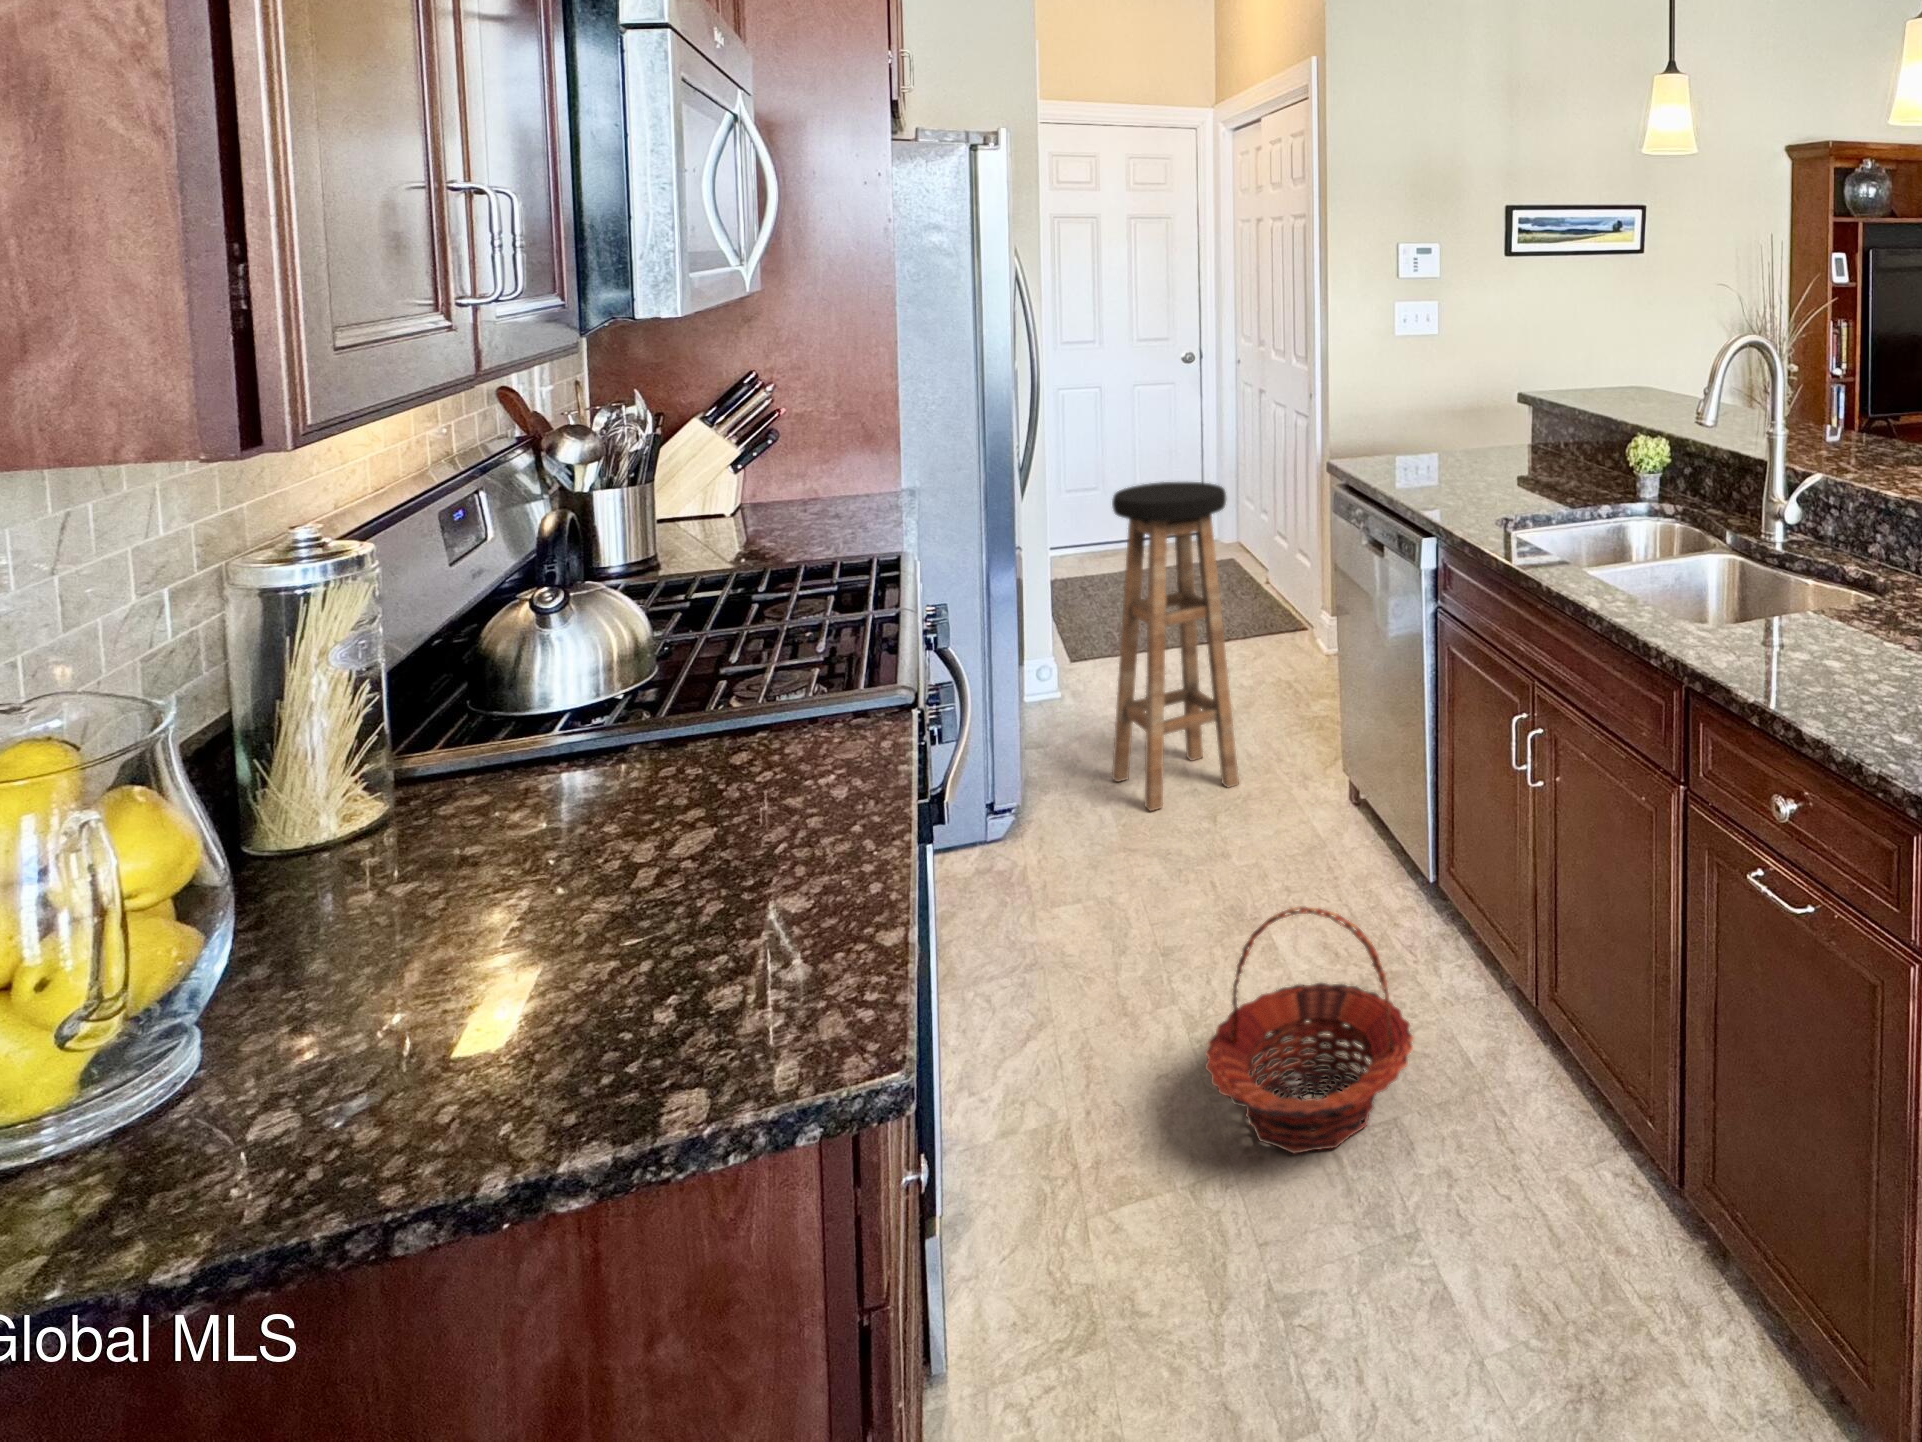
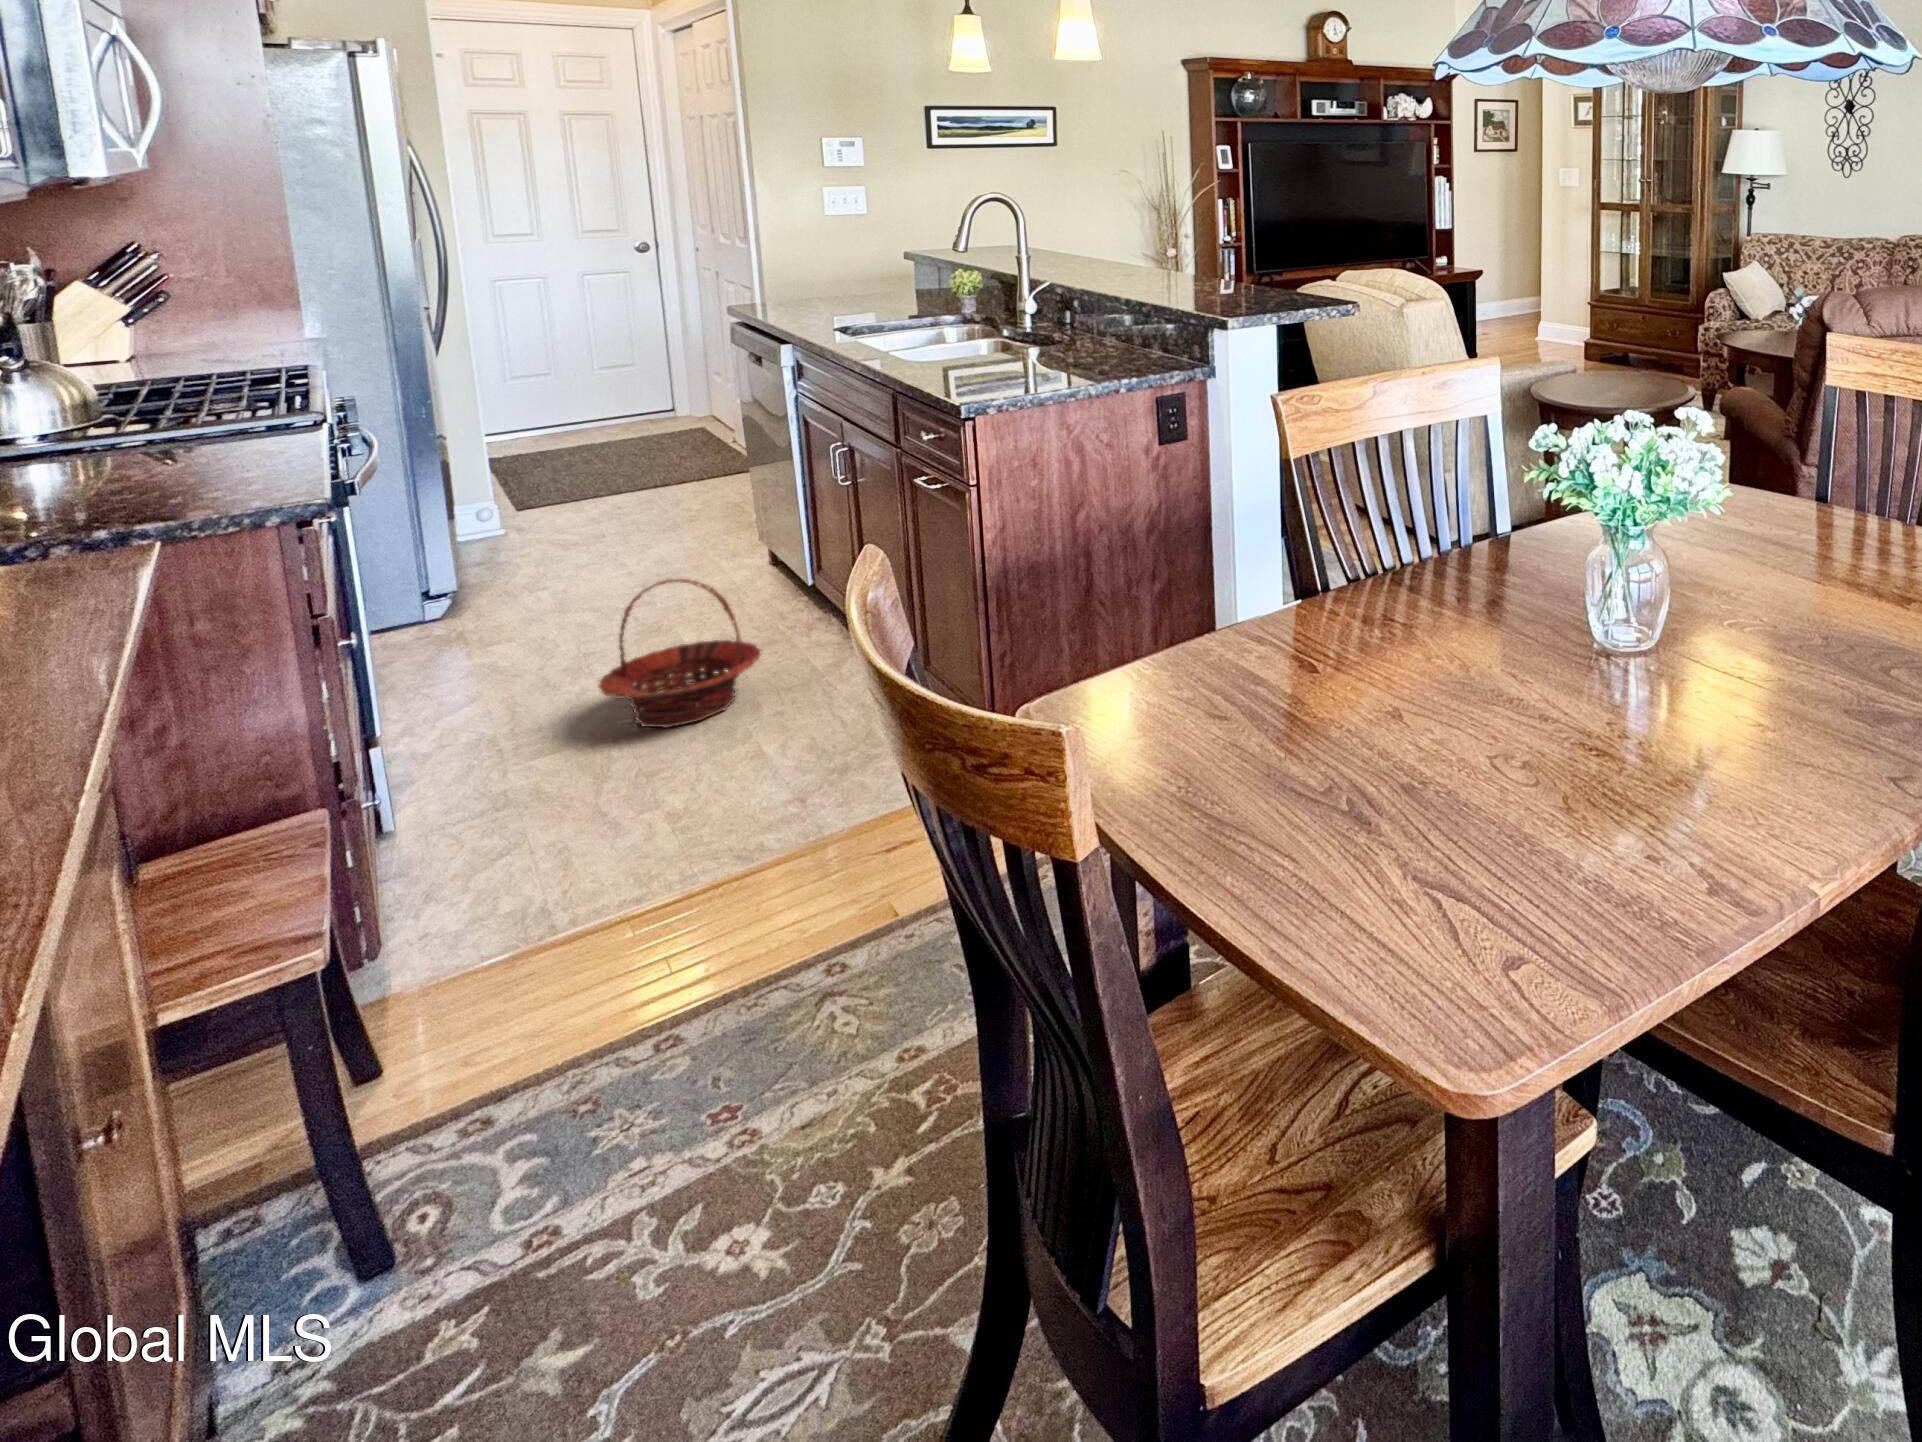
bar stool: present [1112,482,1239,811] -> none [530,332,673,589]

